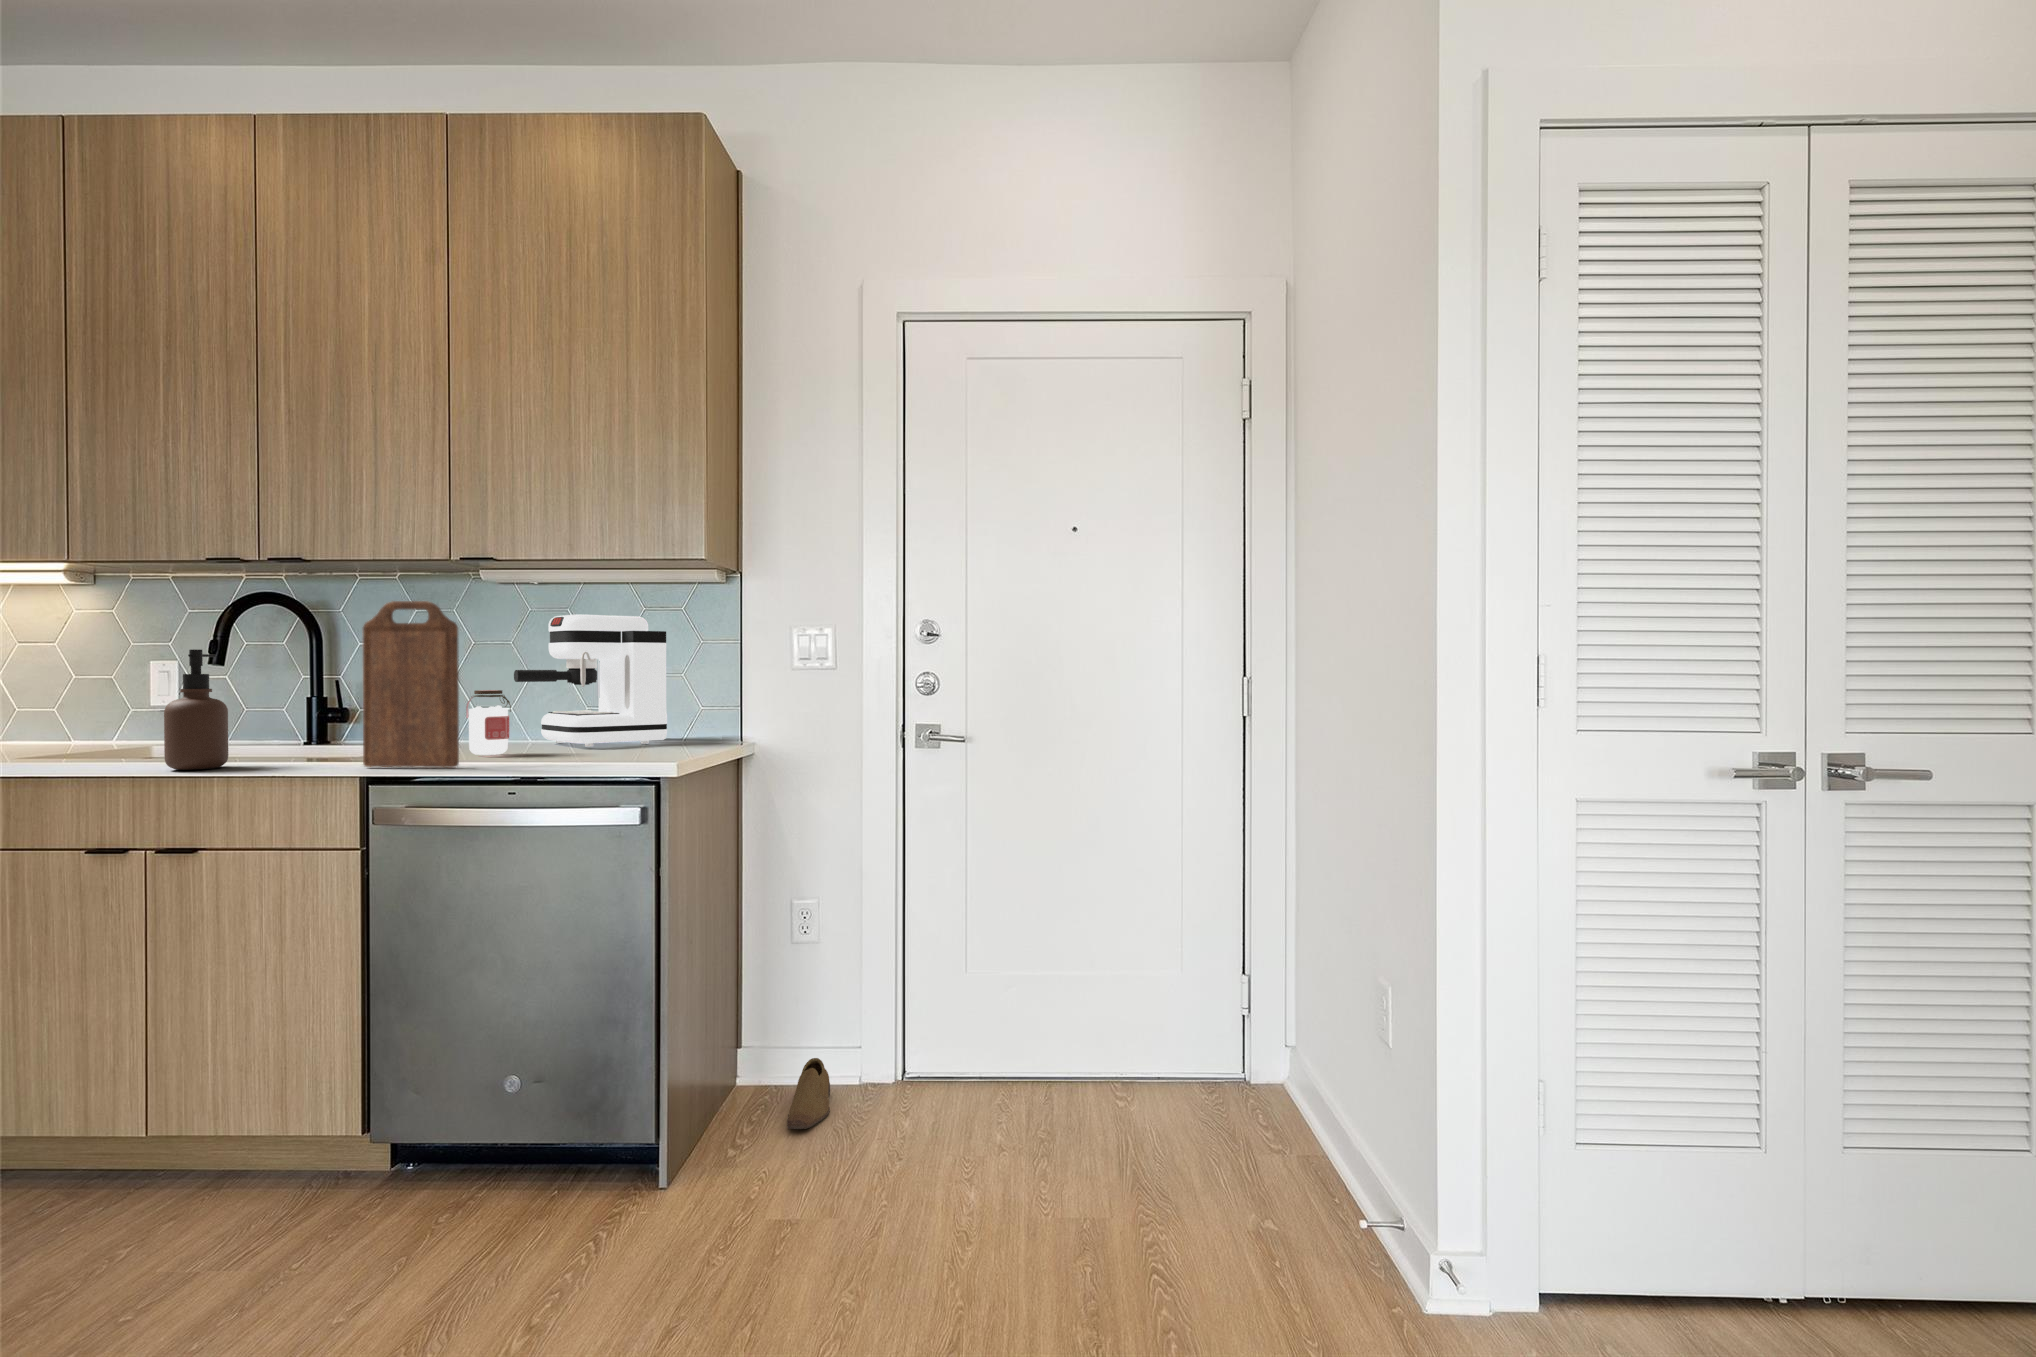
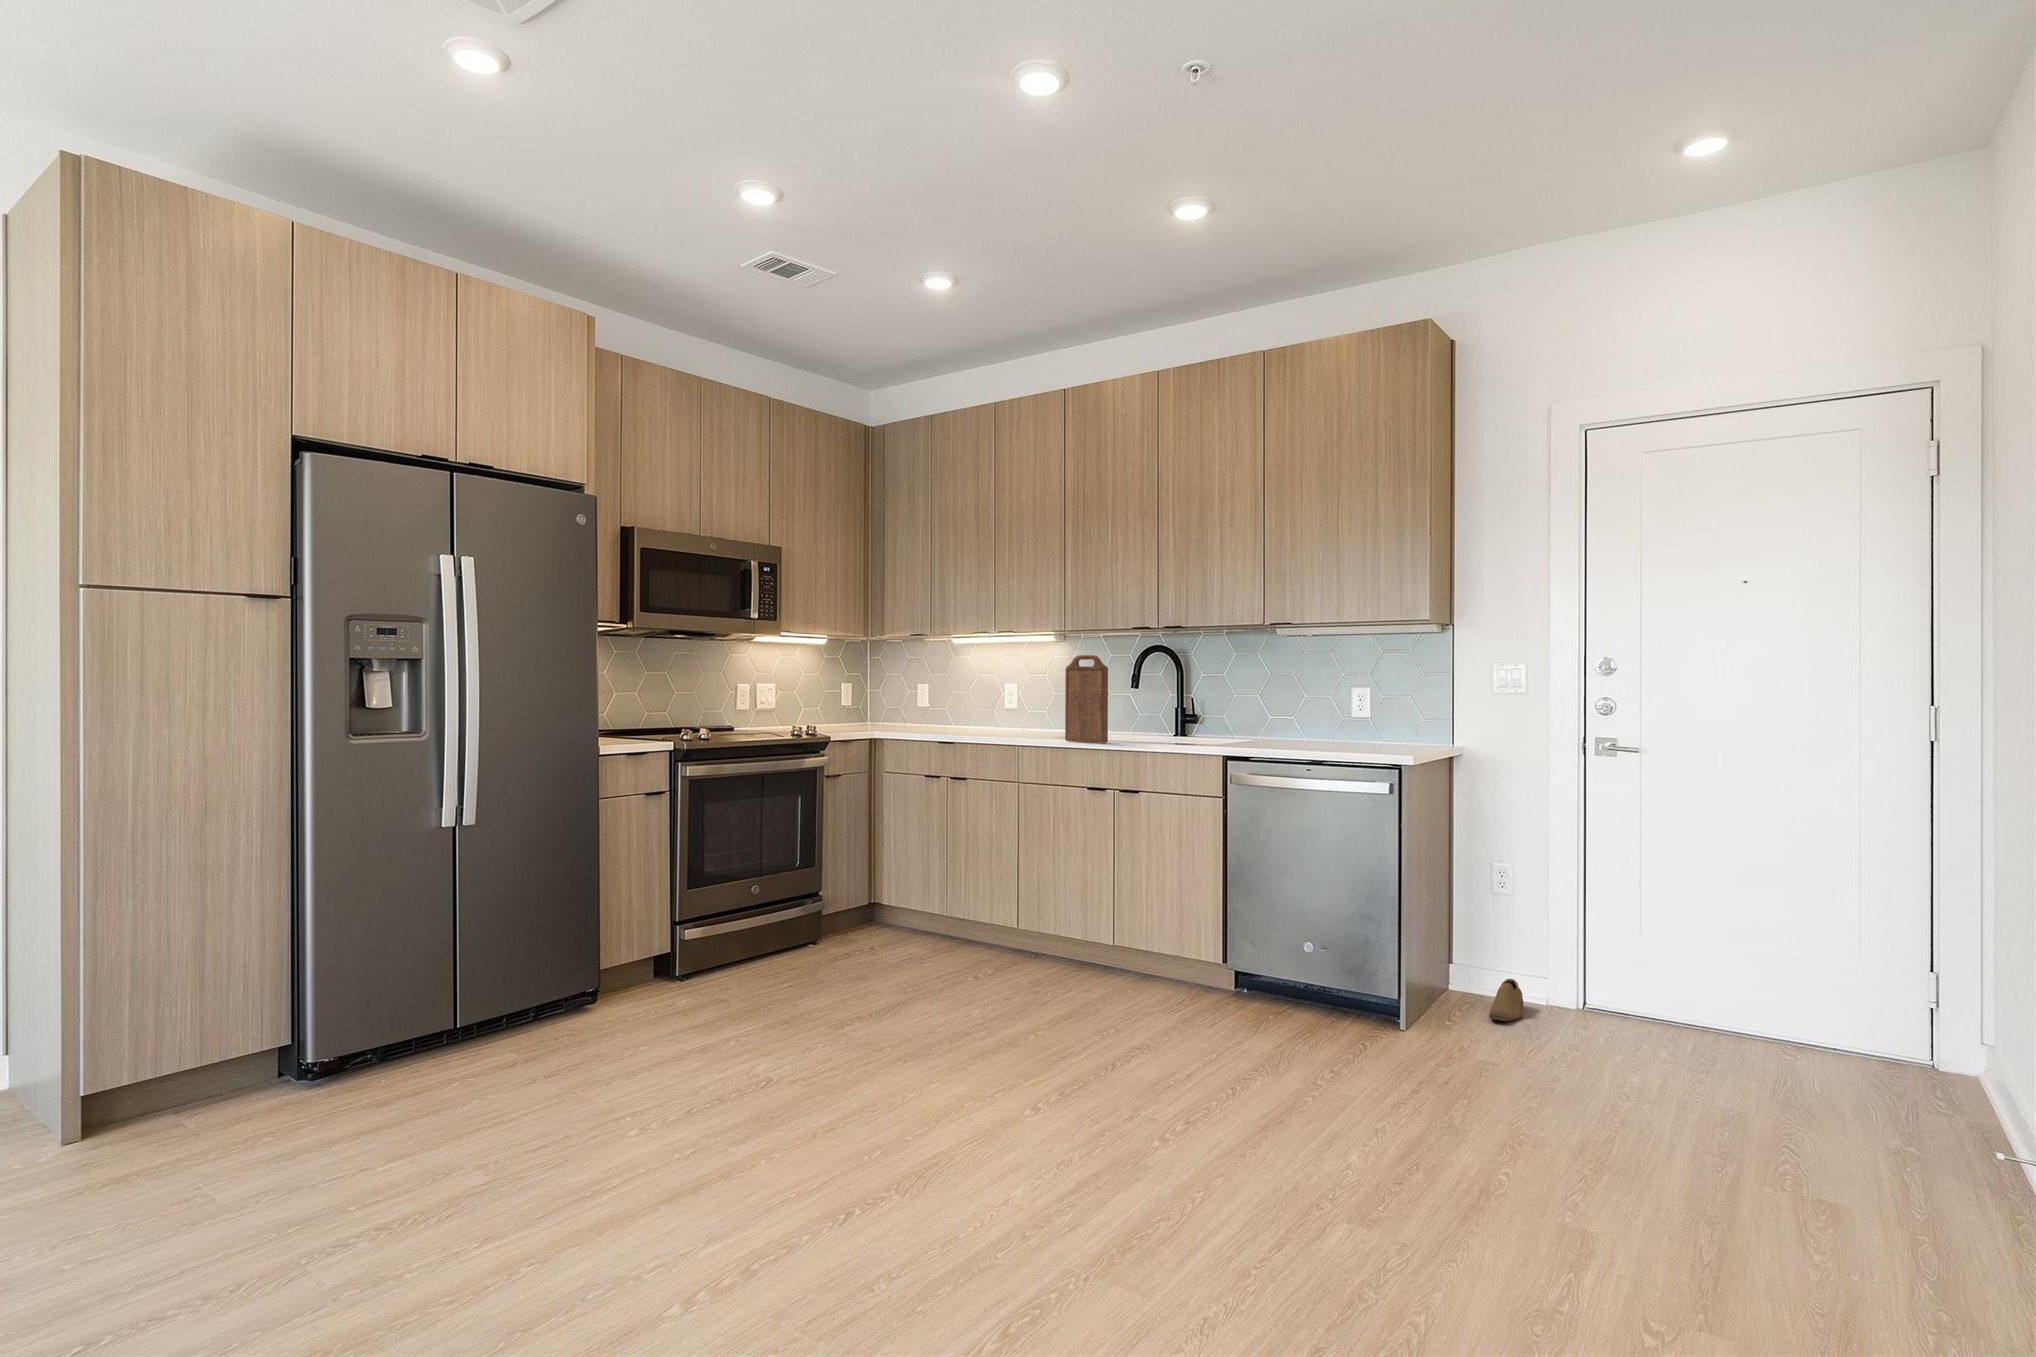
cutting board: present [363,601,459,768] -> present [1065,655,1108,743]
coffee maker: present [514,615,667,747] -> none [1301,656,1401,744]
soap dispenser: present [164,649,228,770] -> none [1124,680,1153,746]
jar: present [466,690,511,755] -> none [1276,705,1302,746]

